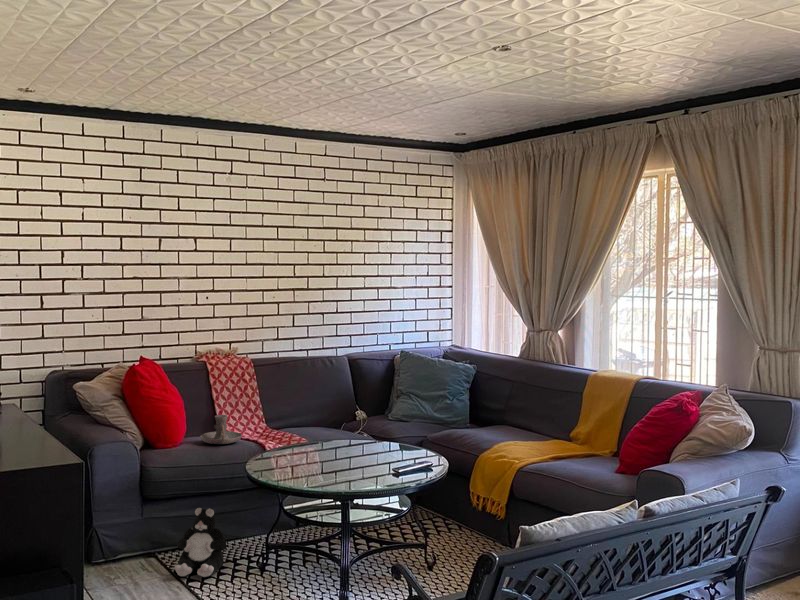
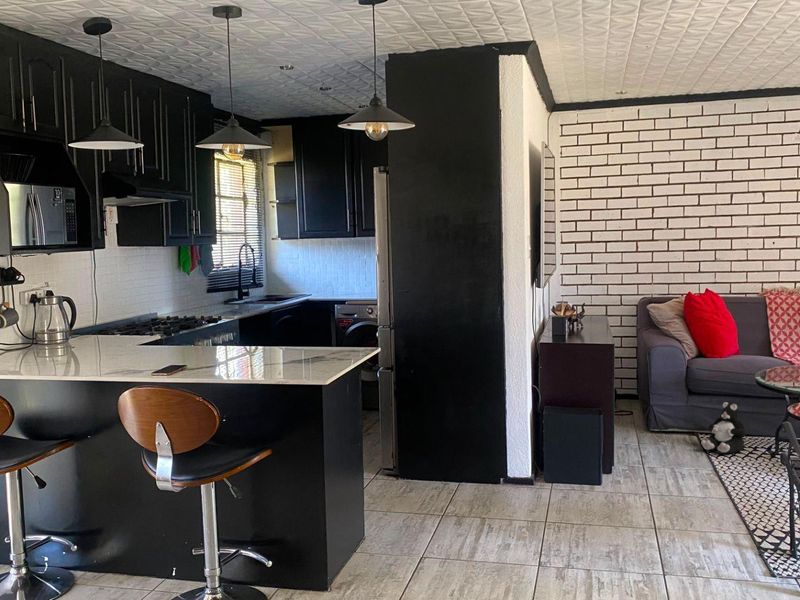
candle holder: present [200,415,242,444] -> none [745,338,782,361]

